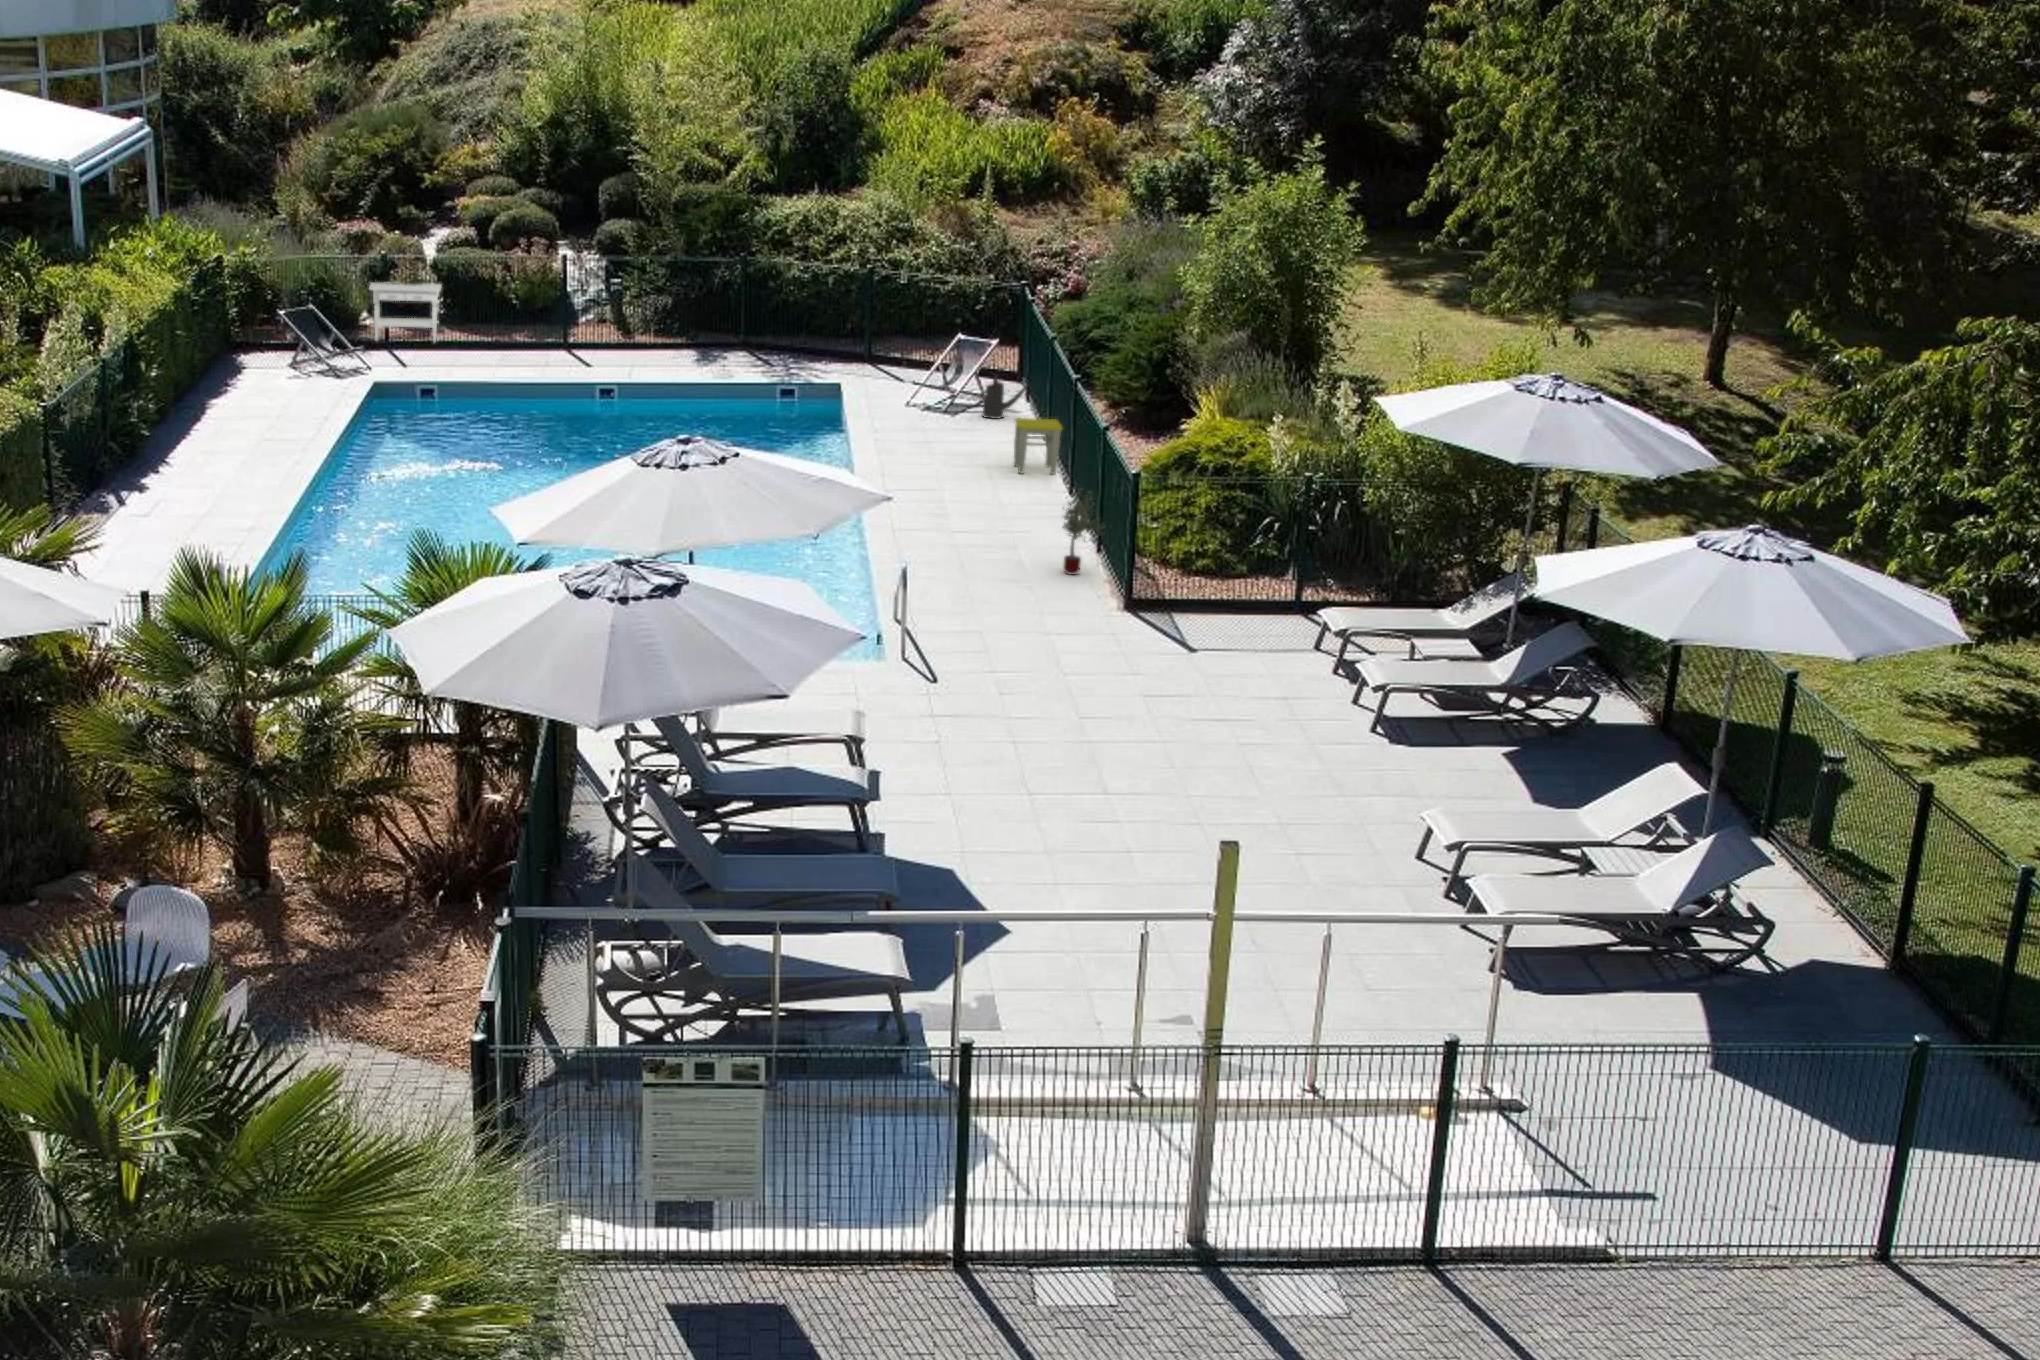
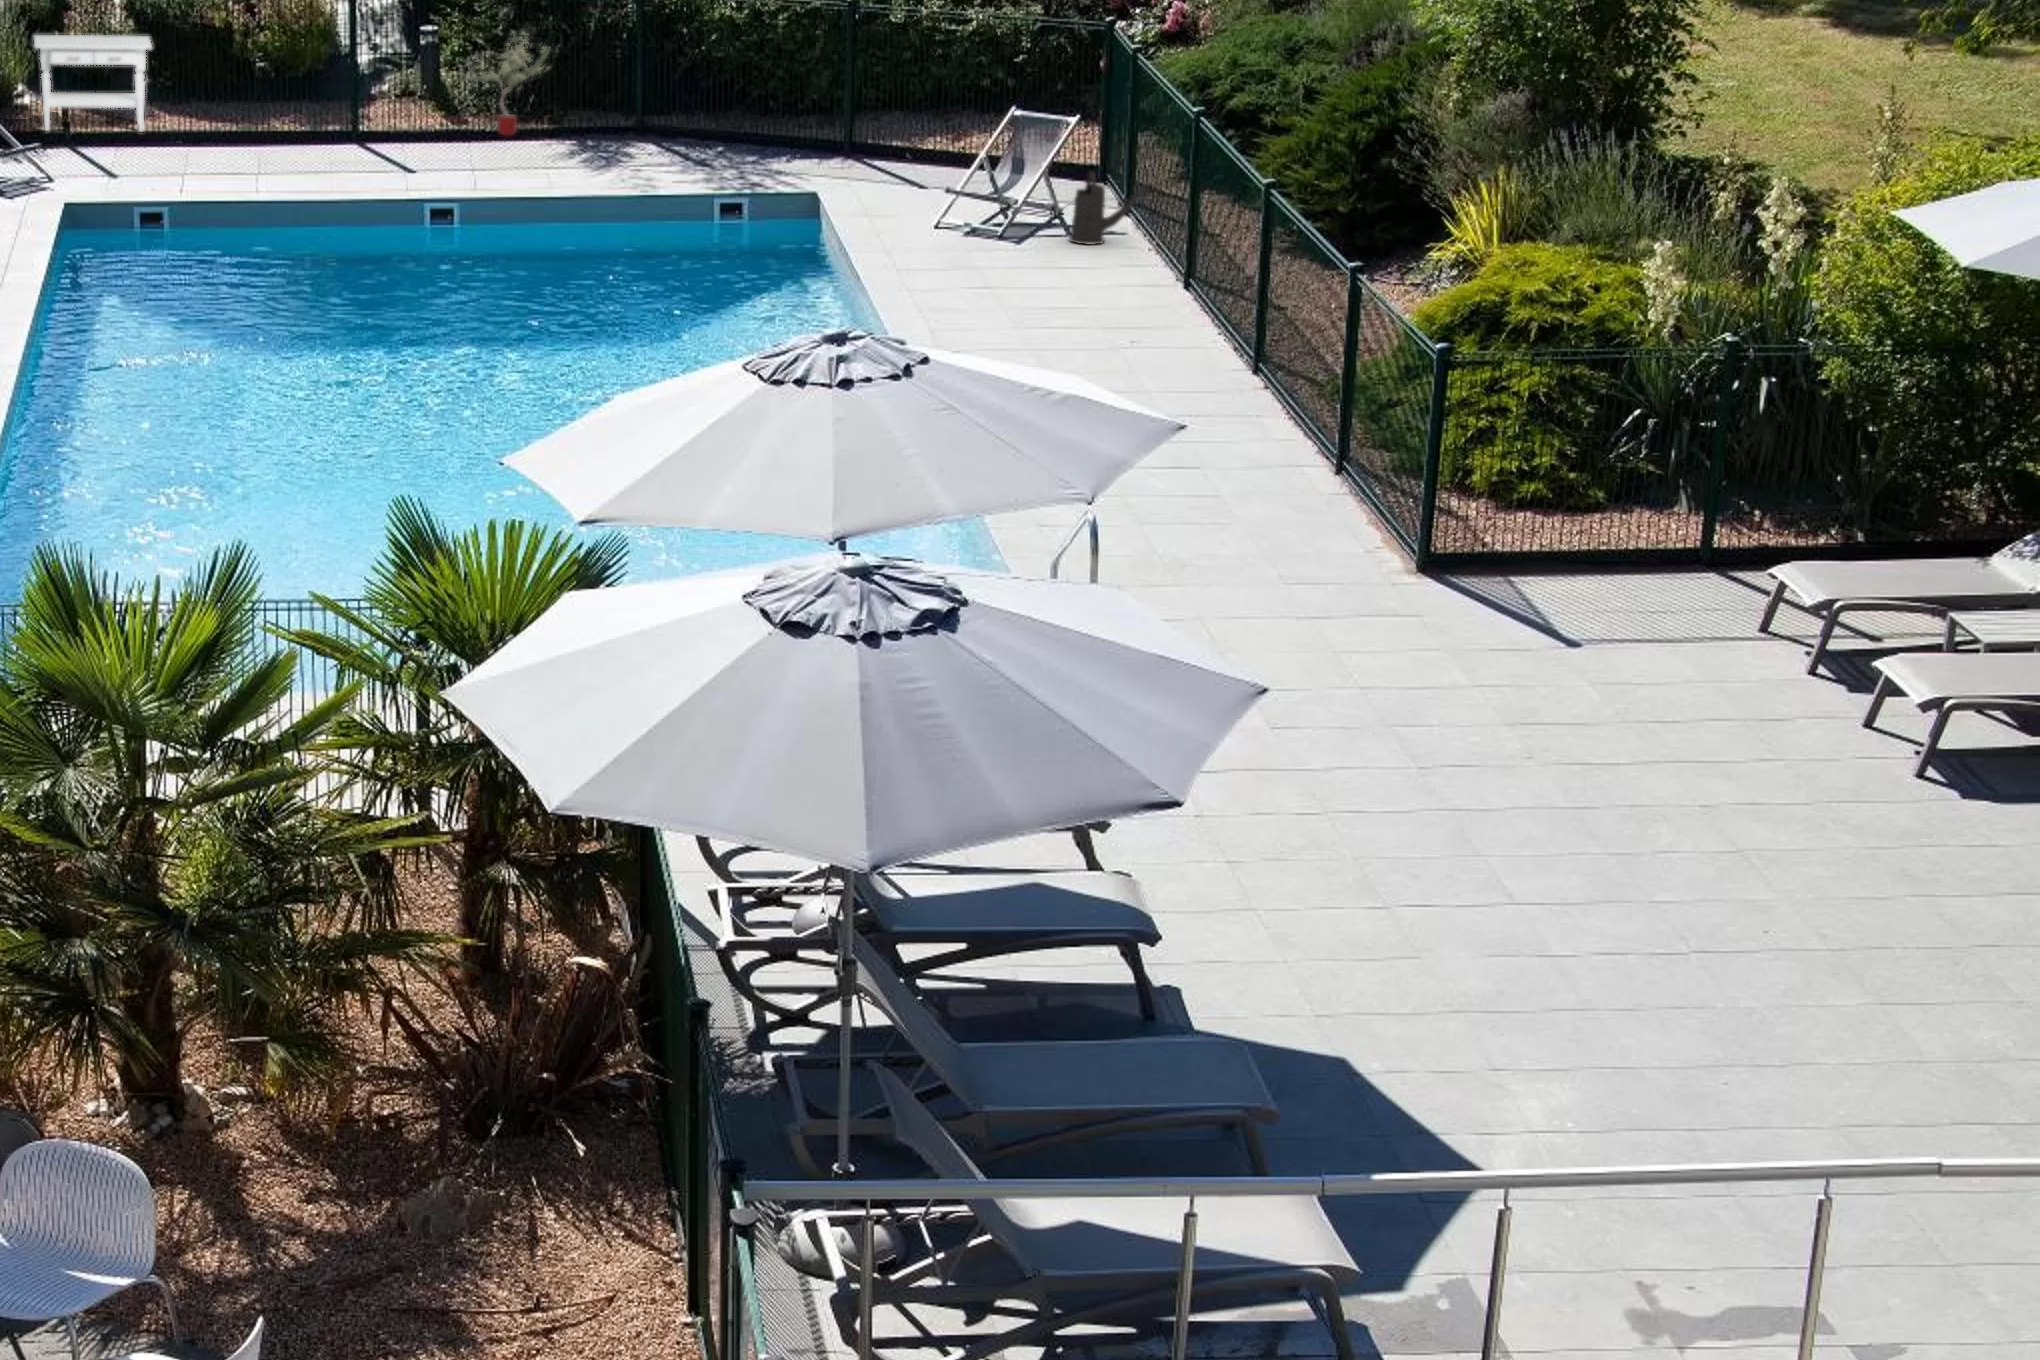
stool: present [1014,418,1063,474] -> none [1151,246,1239,338]
potted tree: present [1063,488,1105,574] -> present [469,37,550,136]

